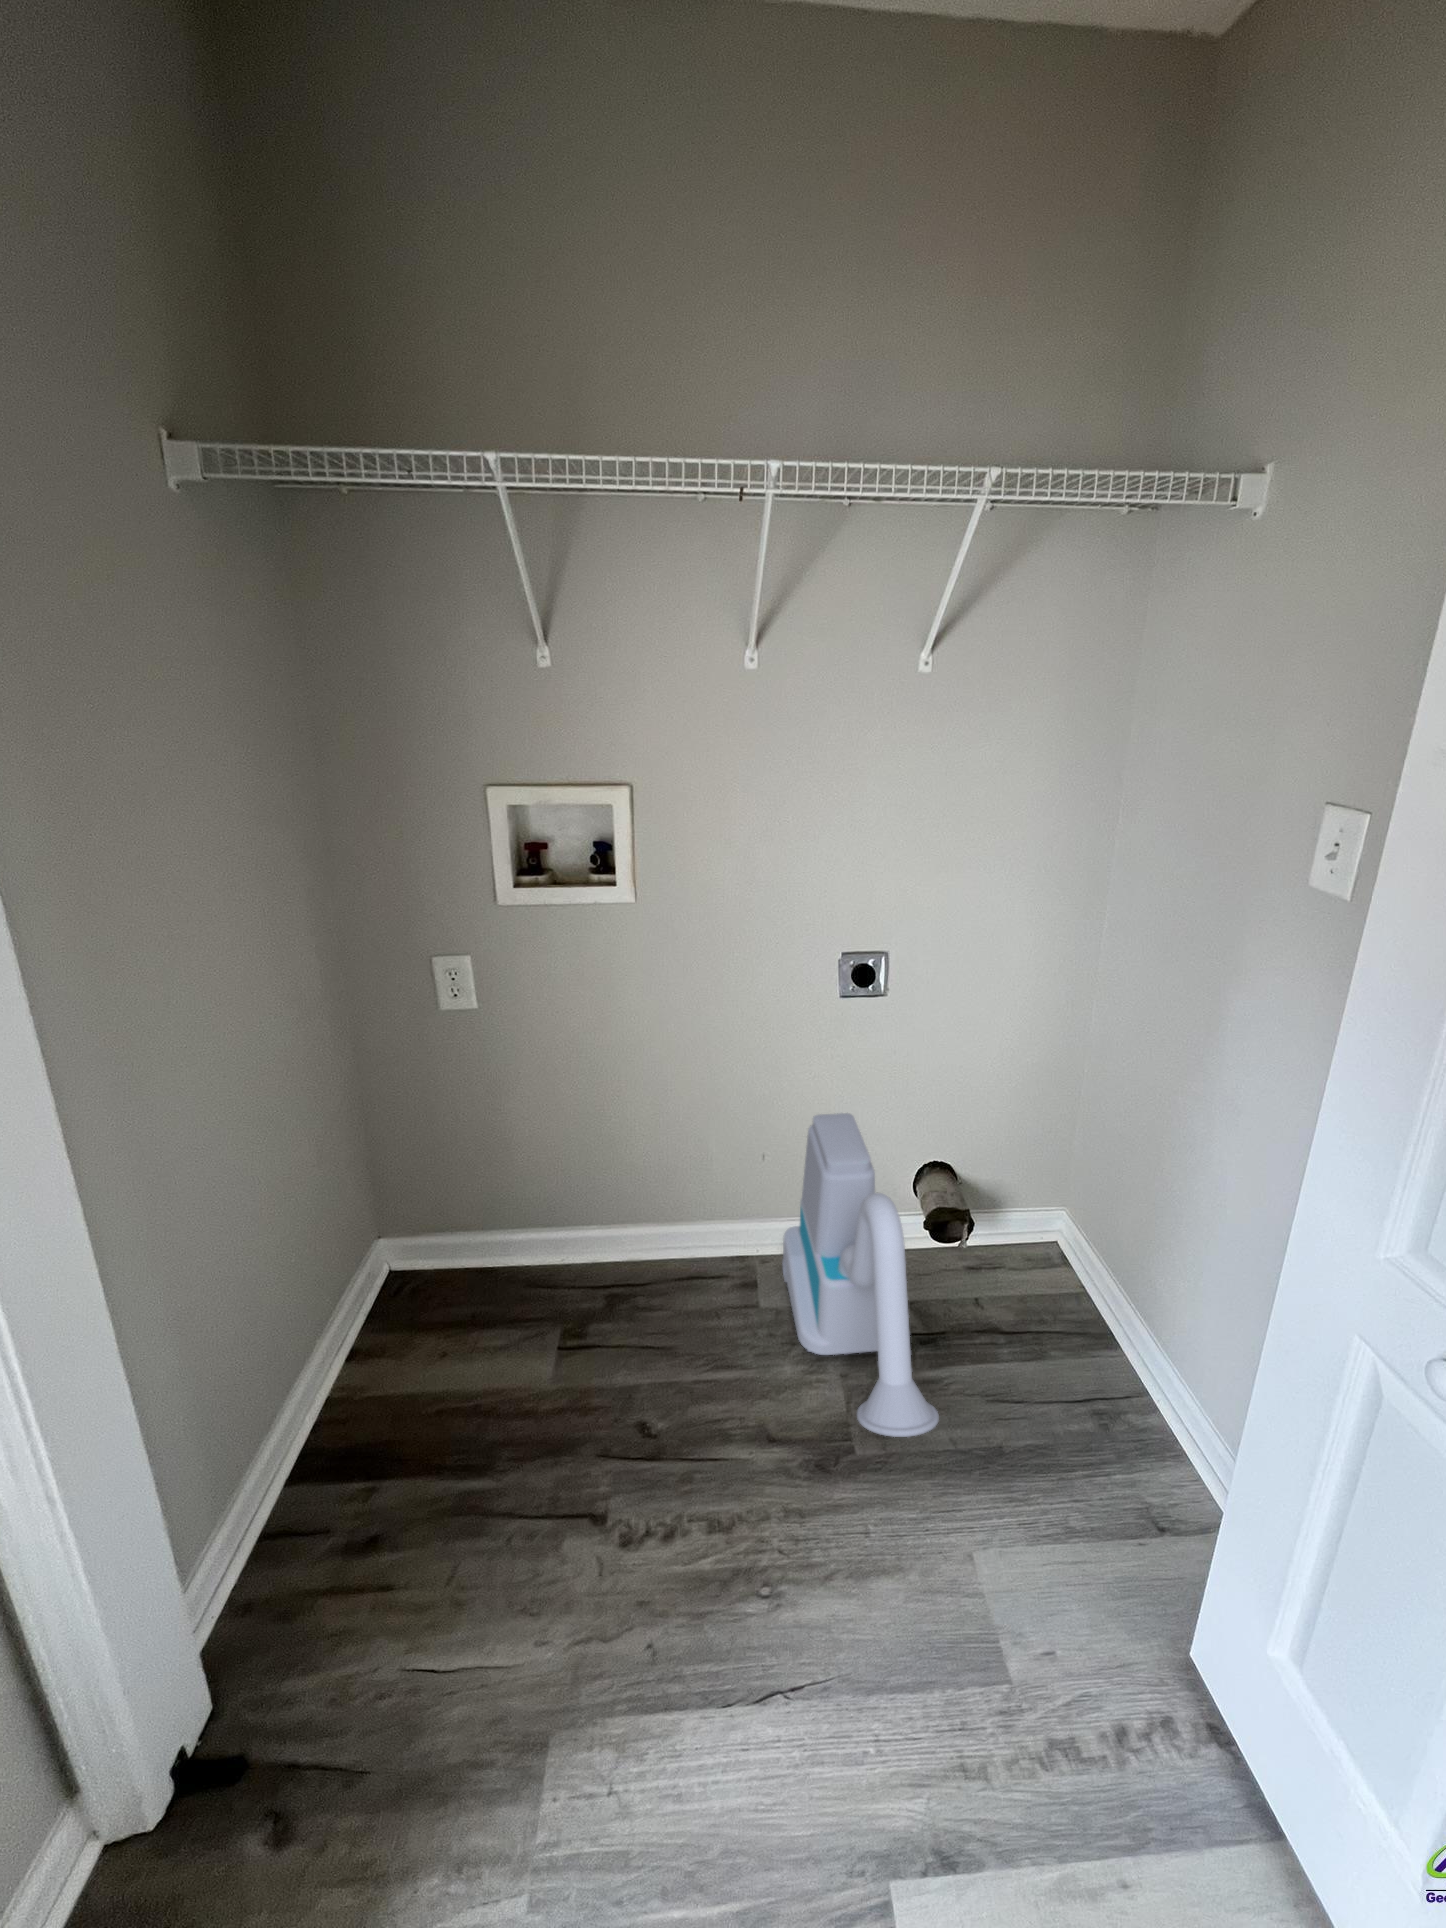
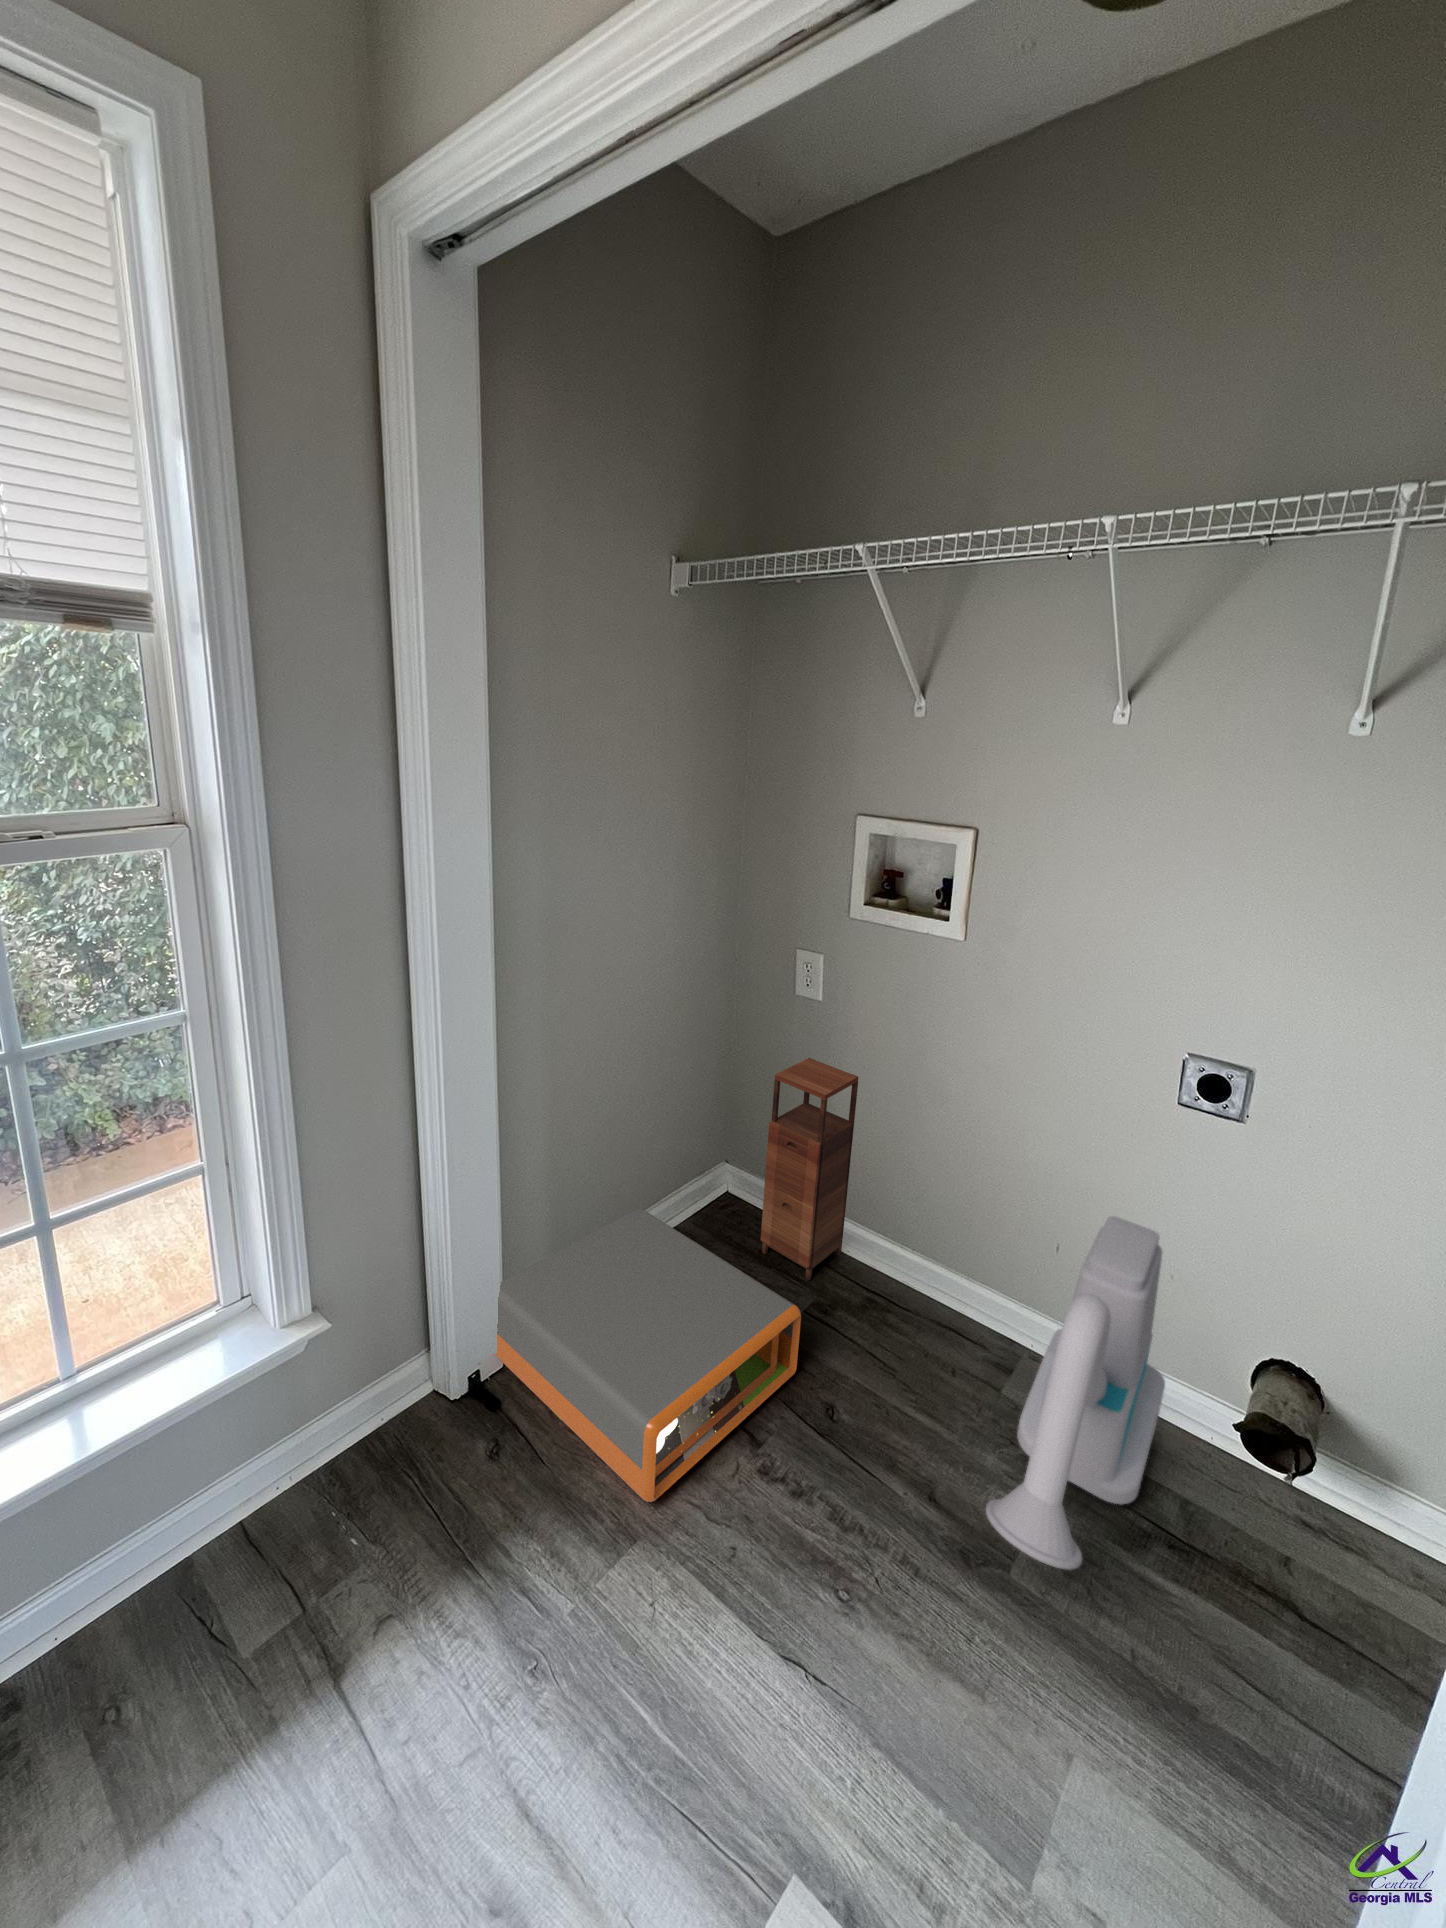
storage cabinet: none [455,1080,557,1321] -> present [761,1058,859,1280]
storage box: none [176,1355,595,1688] -> present [495,1209,801,1502]

